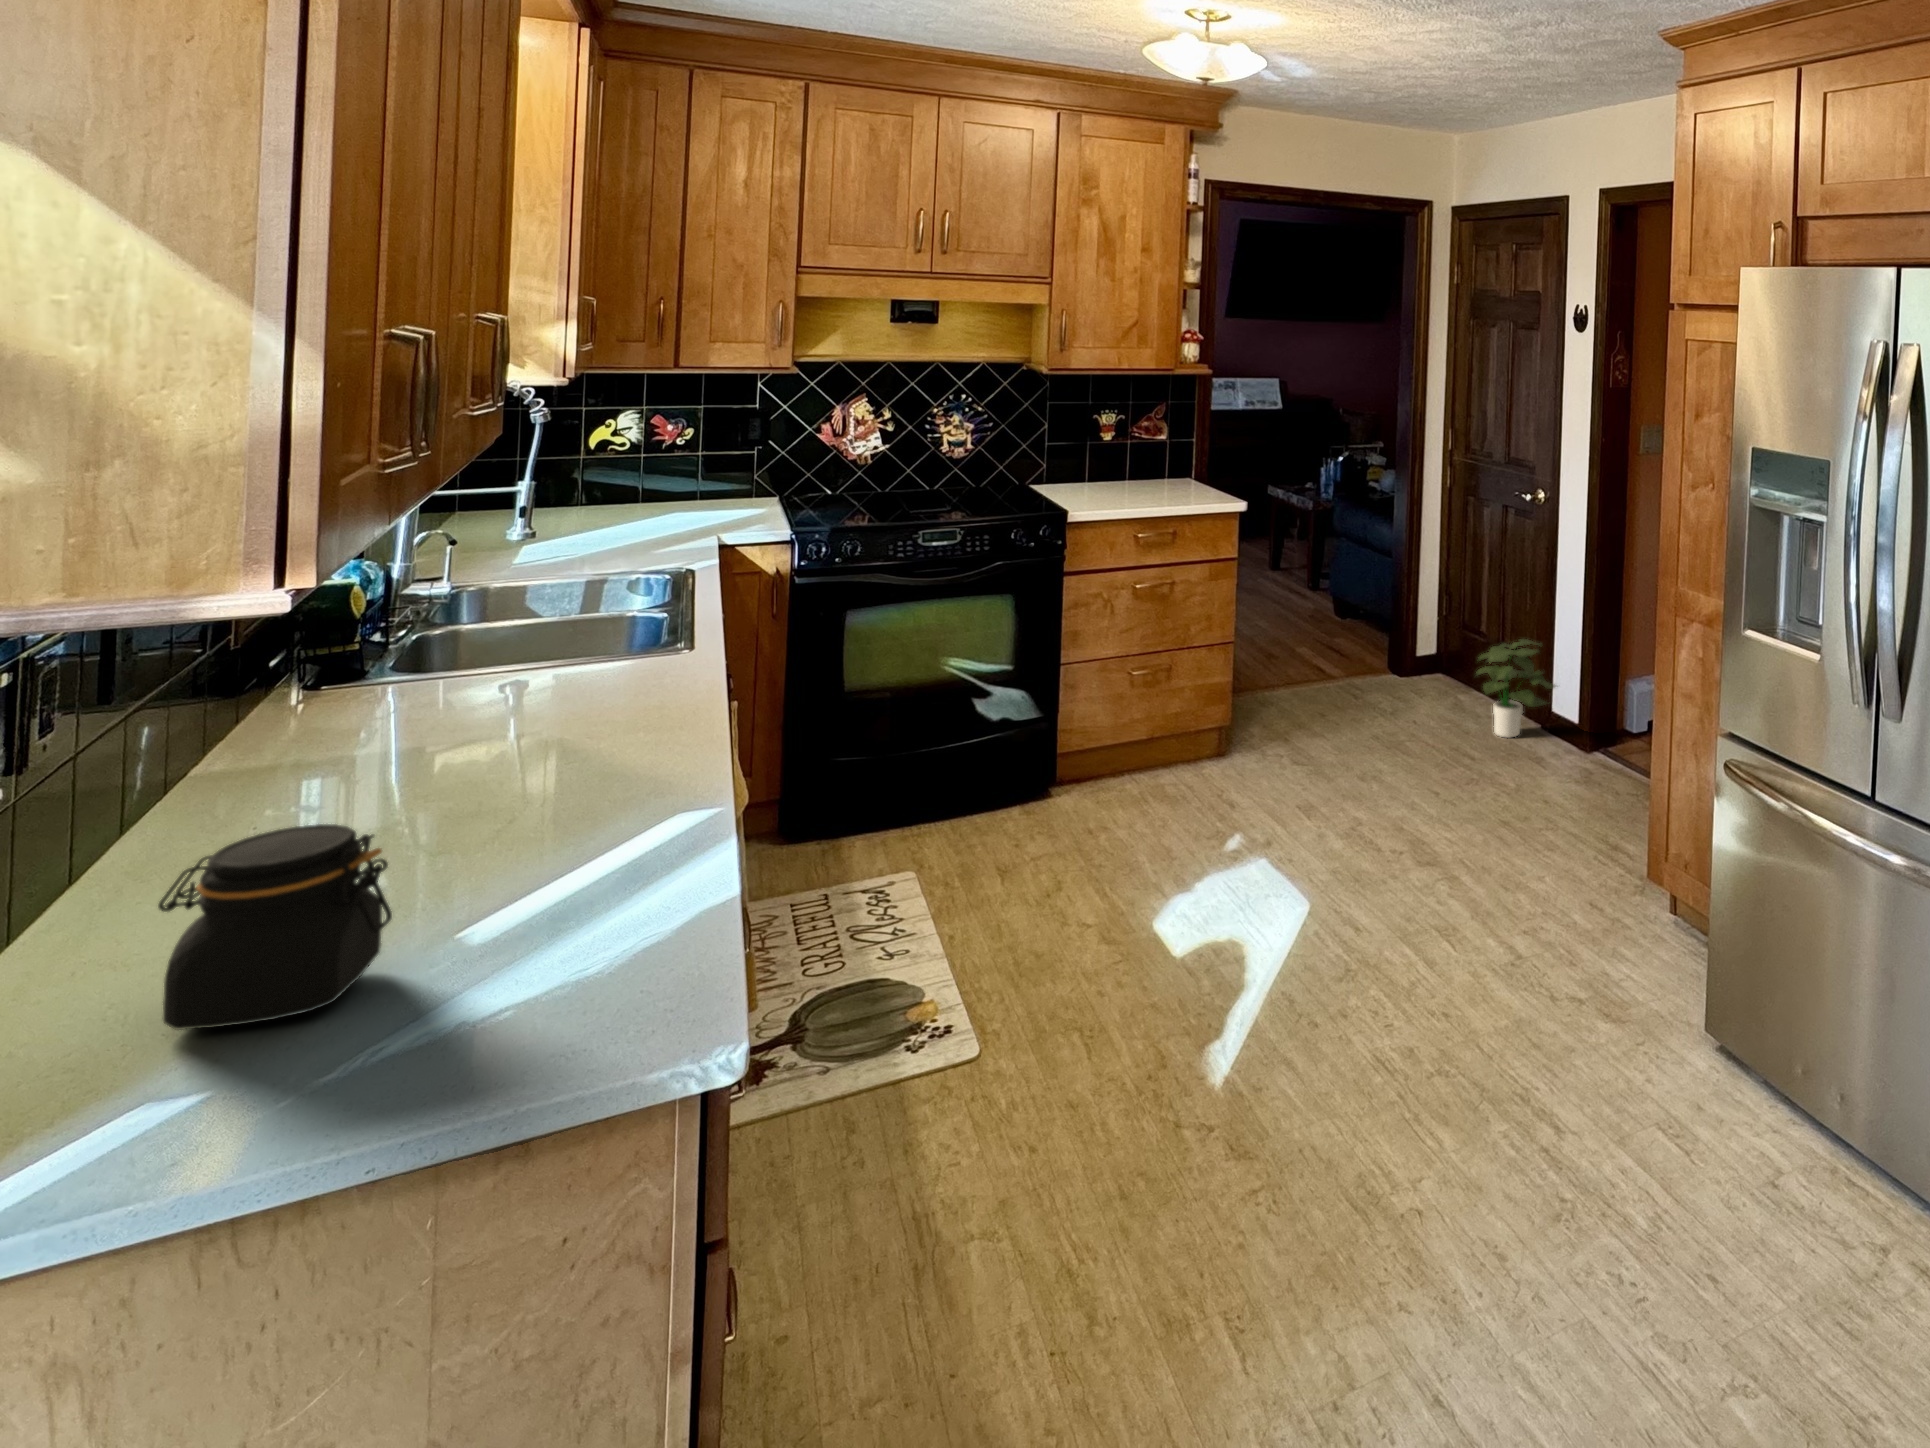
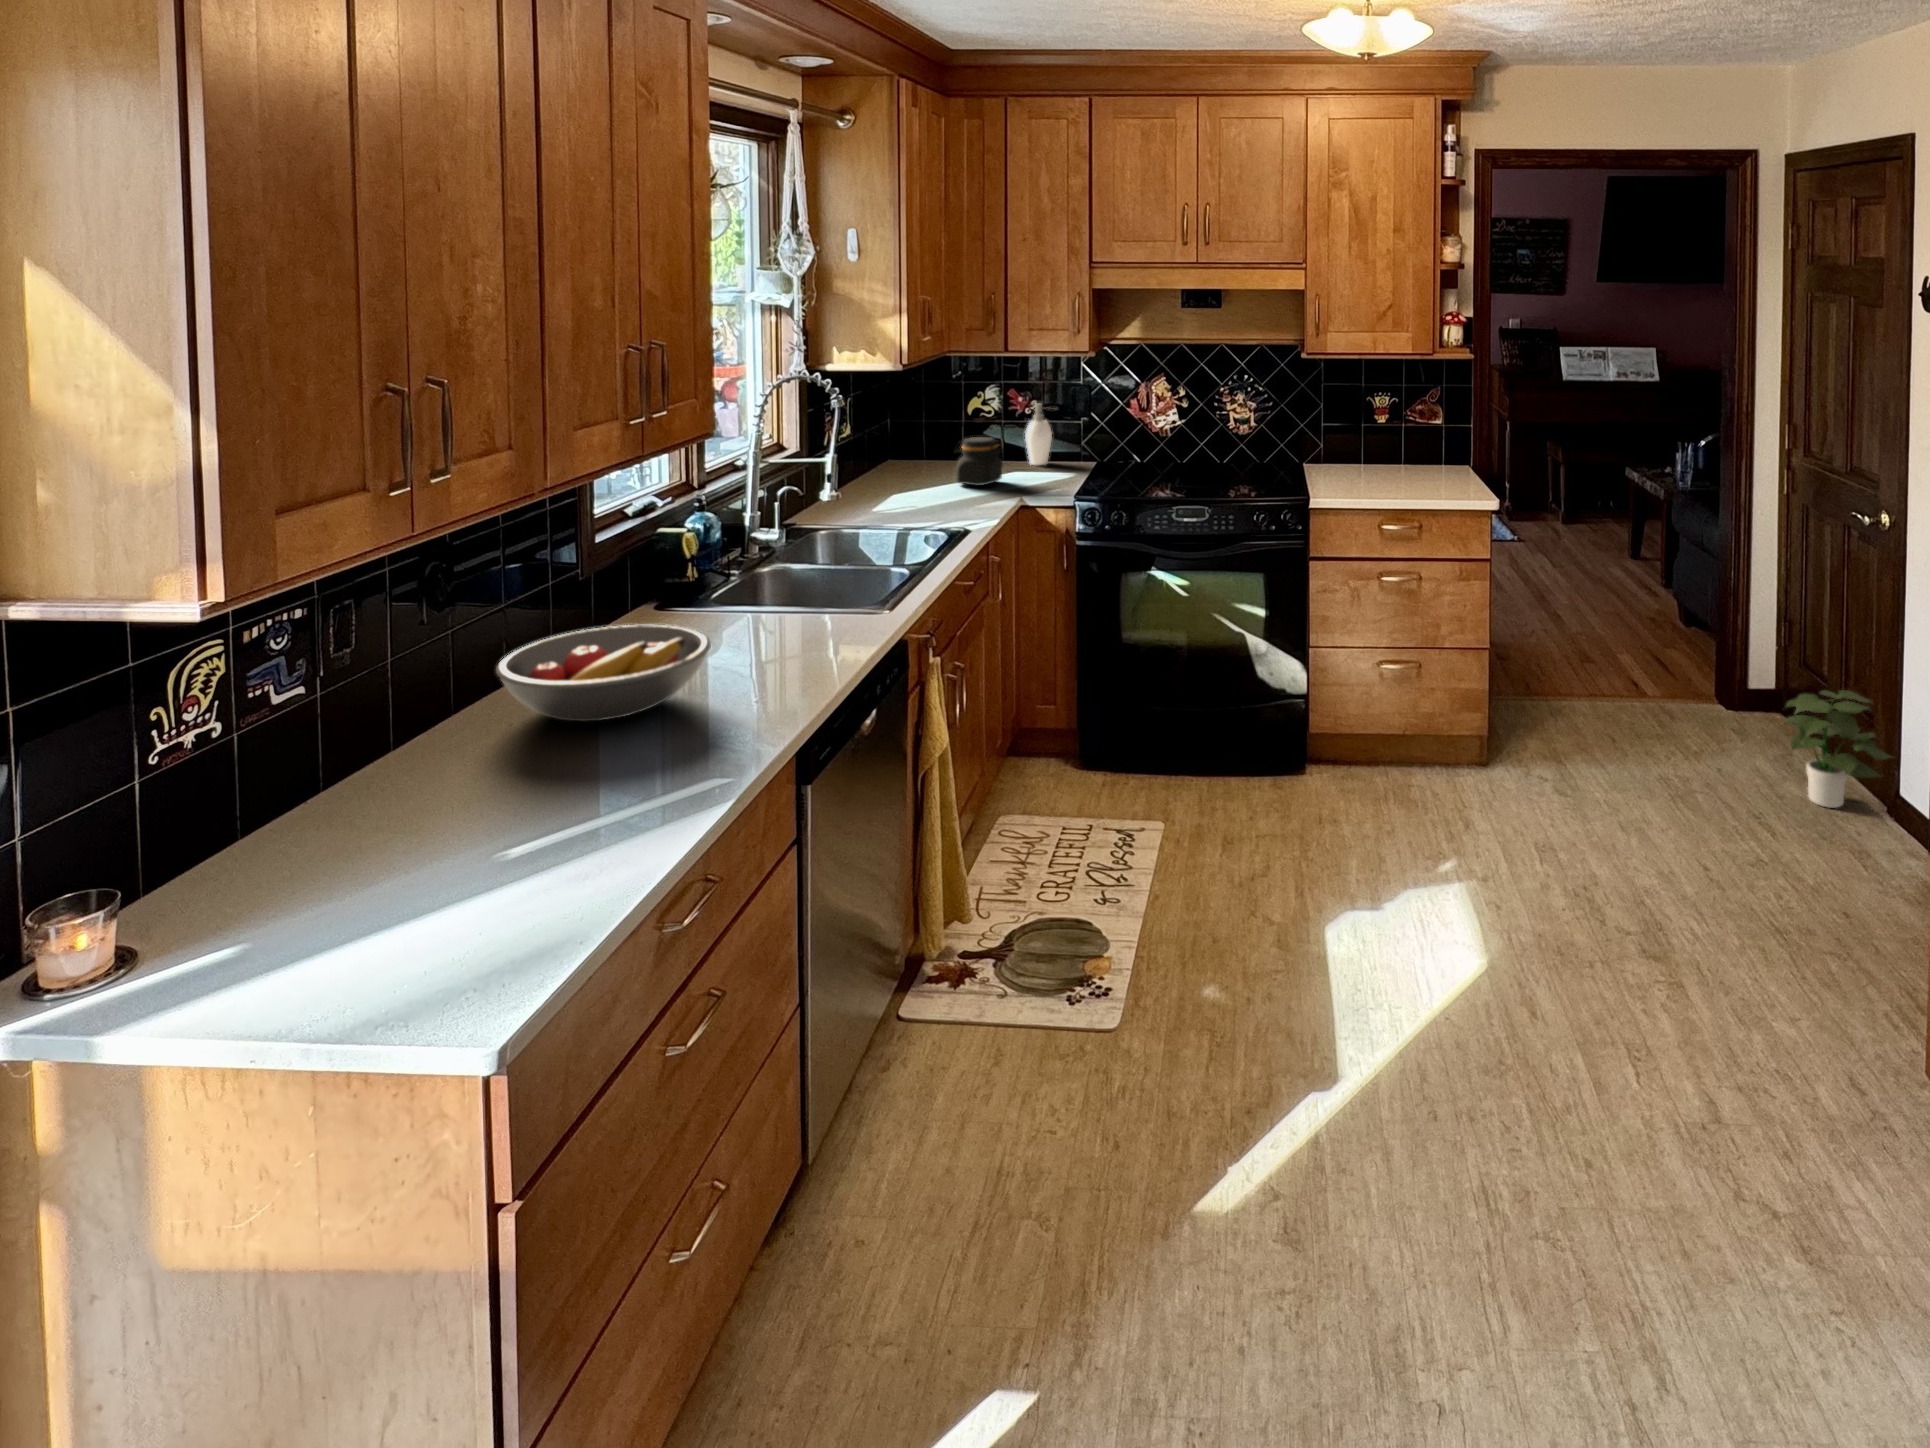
soap dispenser: none [676,430,727,504] -> present [1025,403,1052,465]
fruit bowl: none [217,680,552,803] -> present [496,625,711,721]
jar: present [158,824,392,1030] -> present [955,437,1003,486]

